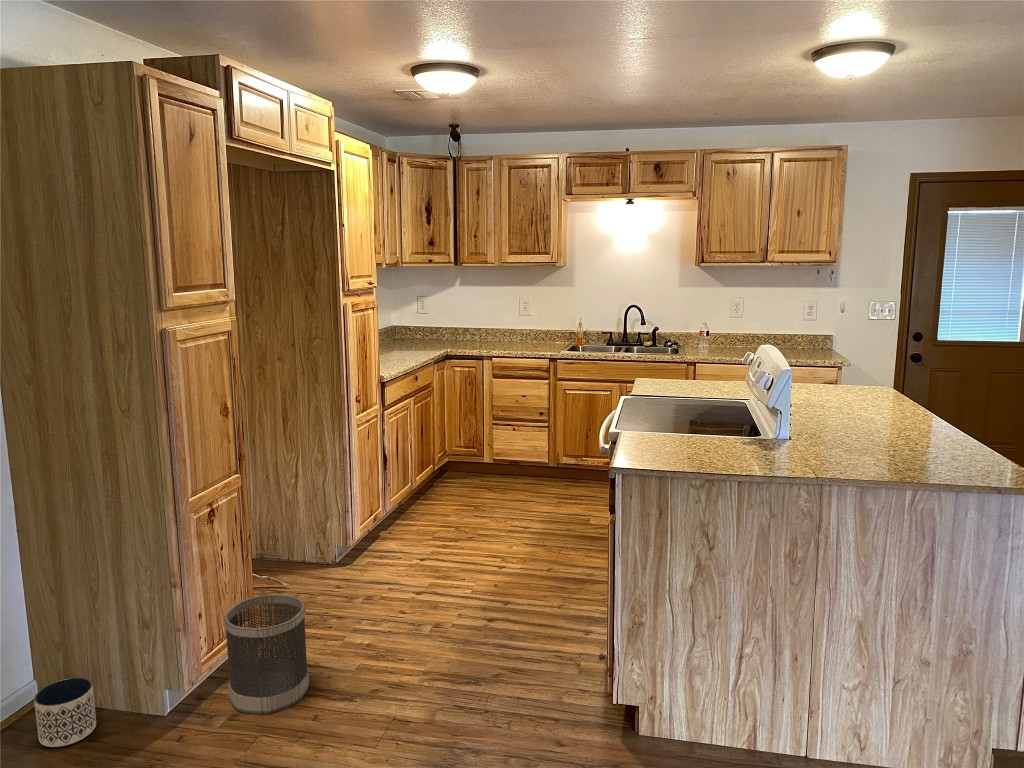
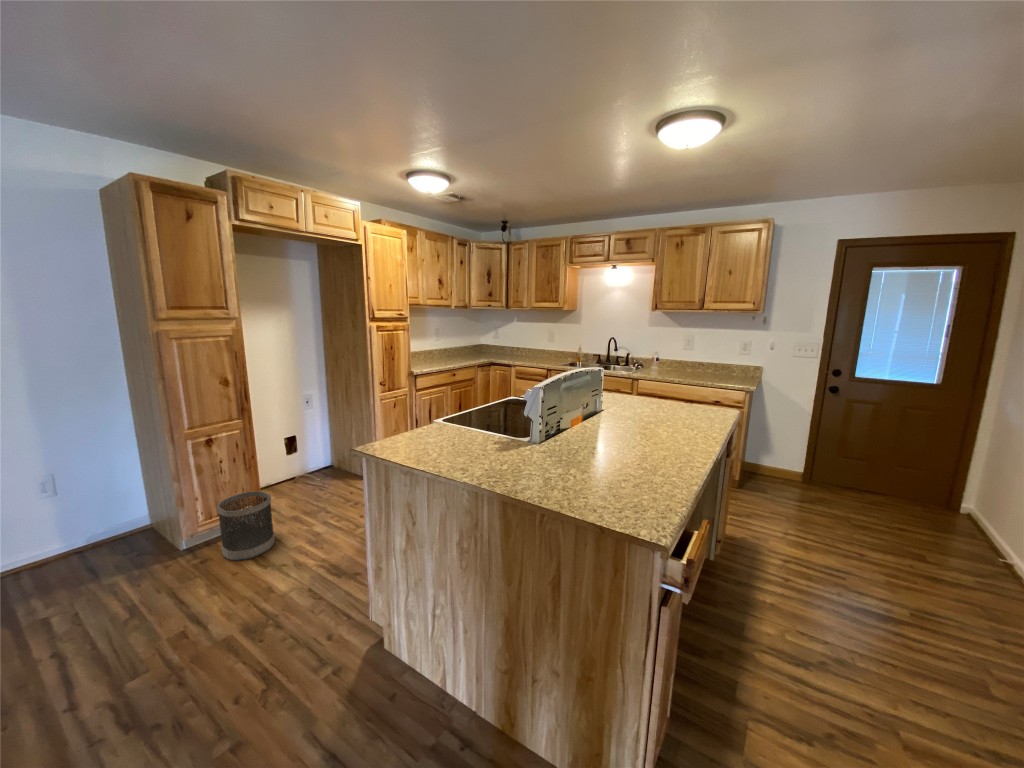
planter: present [34,677,96,747] -> none [128,516,166,552]

